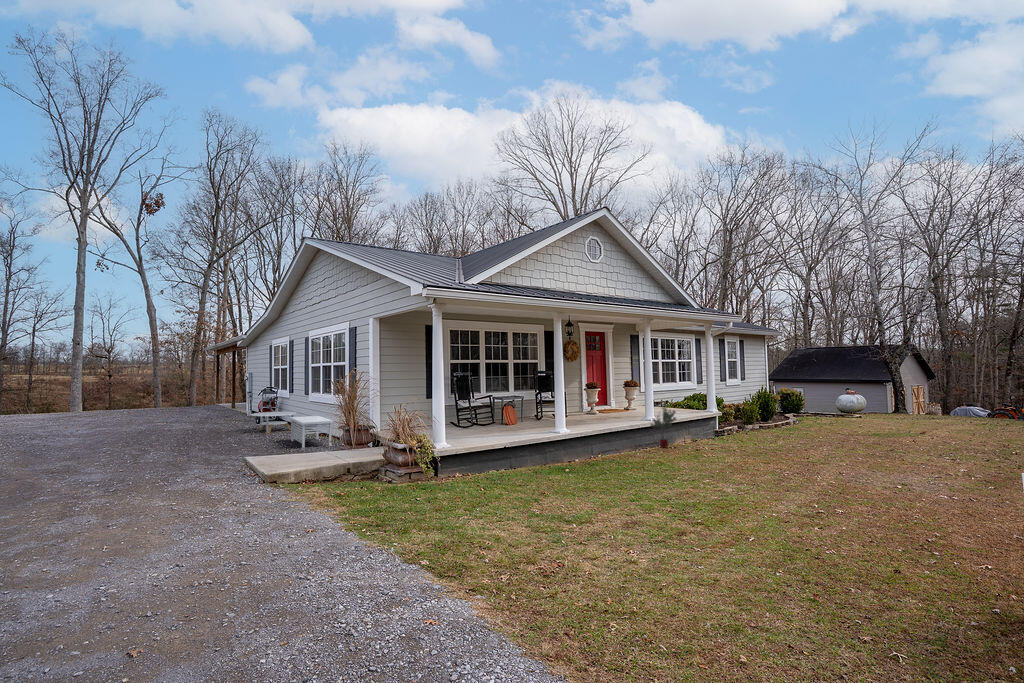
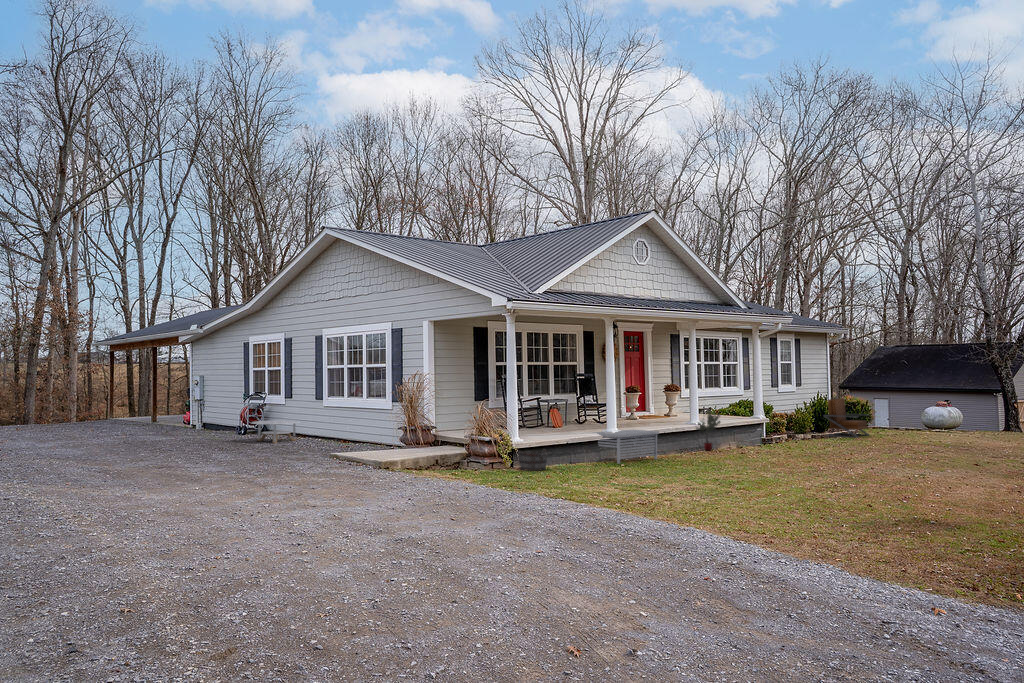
lounge chair: none [770,392,813,429] -> present [824,398,869,438]
storage bench: present [290,416,334,448] -> present [595,430,659,463]
bucket: none [436,457,474,485] -> present [518,449,548,471]

